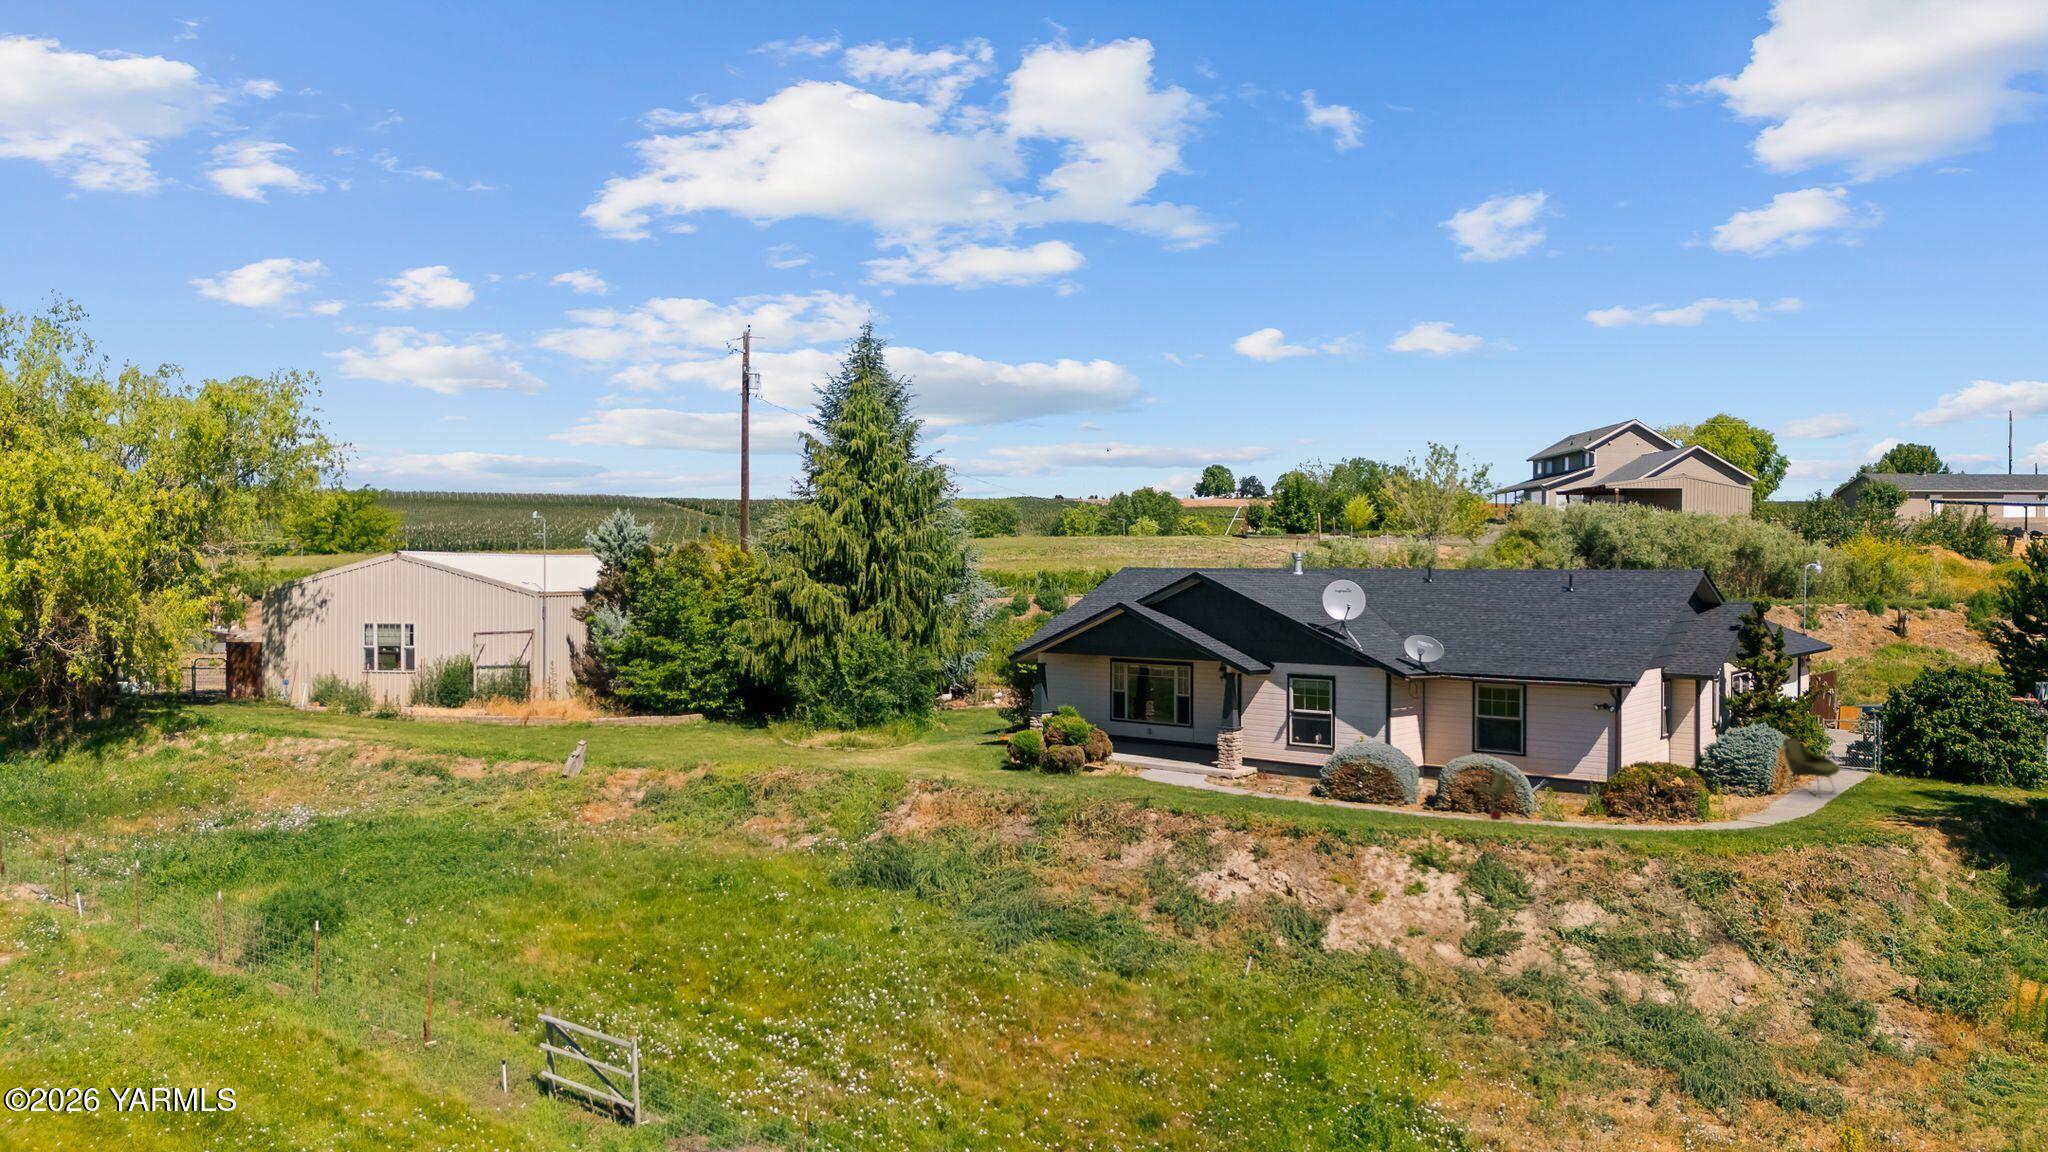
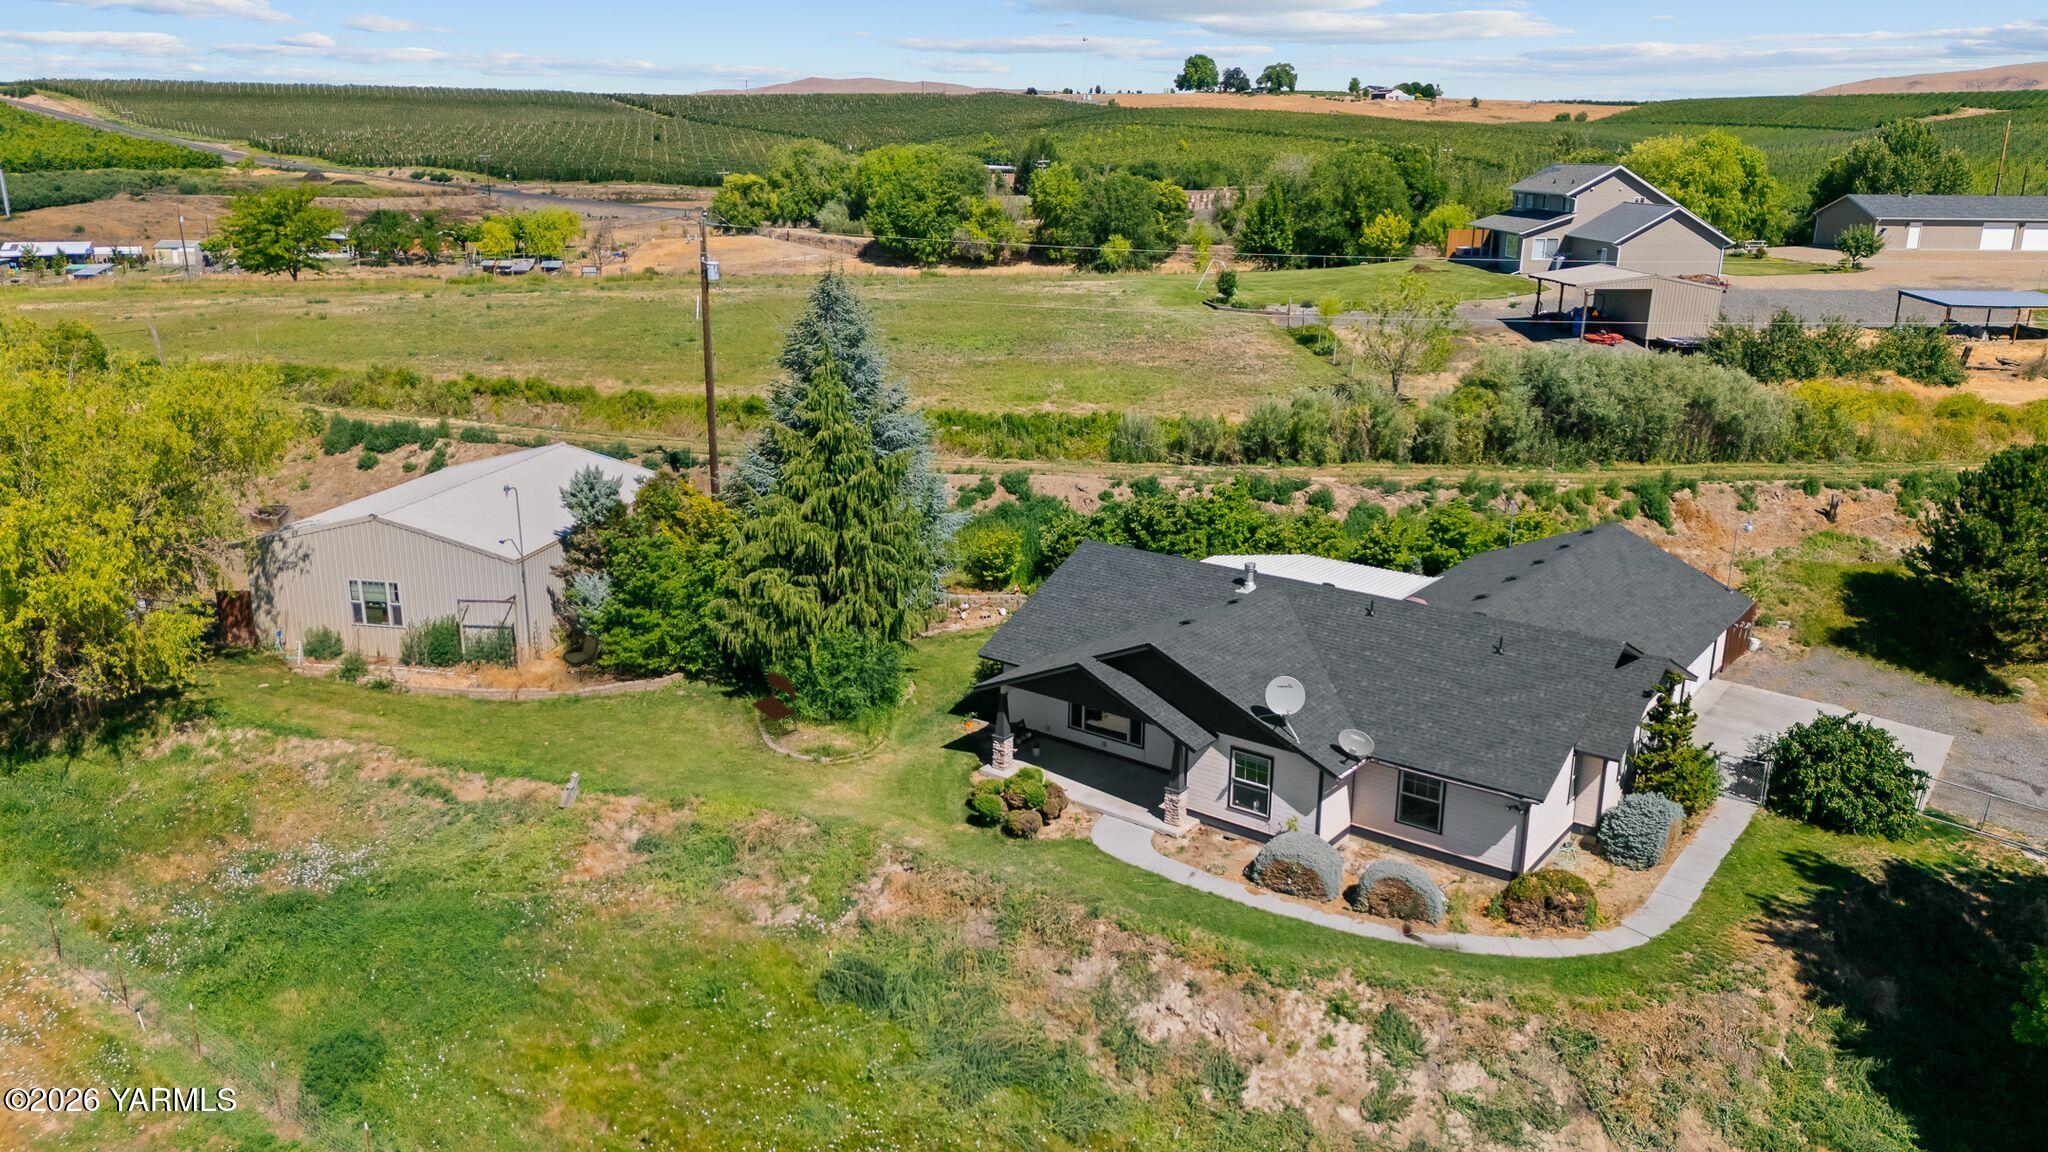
bench: none [771,679,819,740] -> present [752,672,797,735]
lounge chair: present [1782,738,1840,796] -> present [562,635,604,681]

